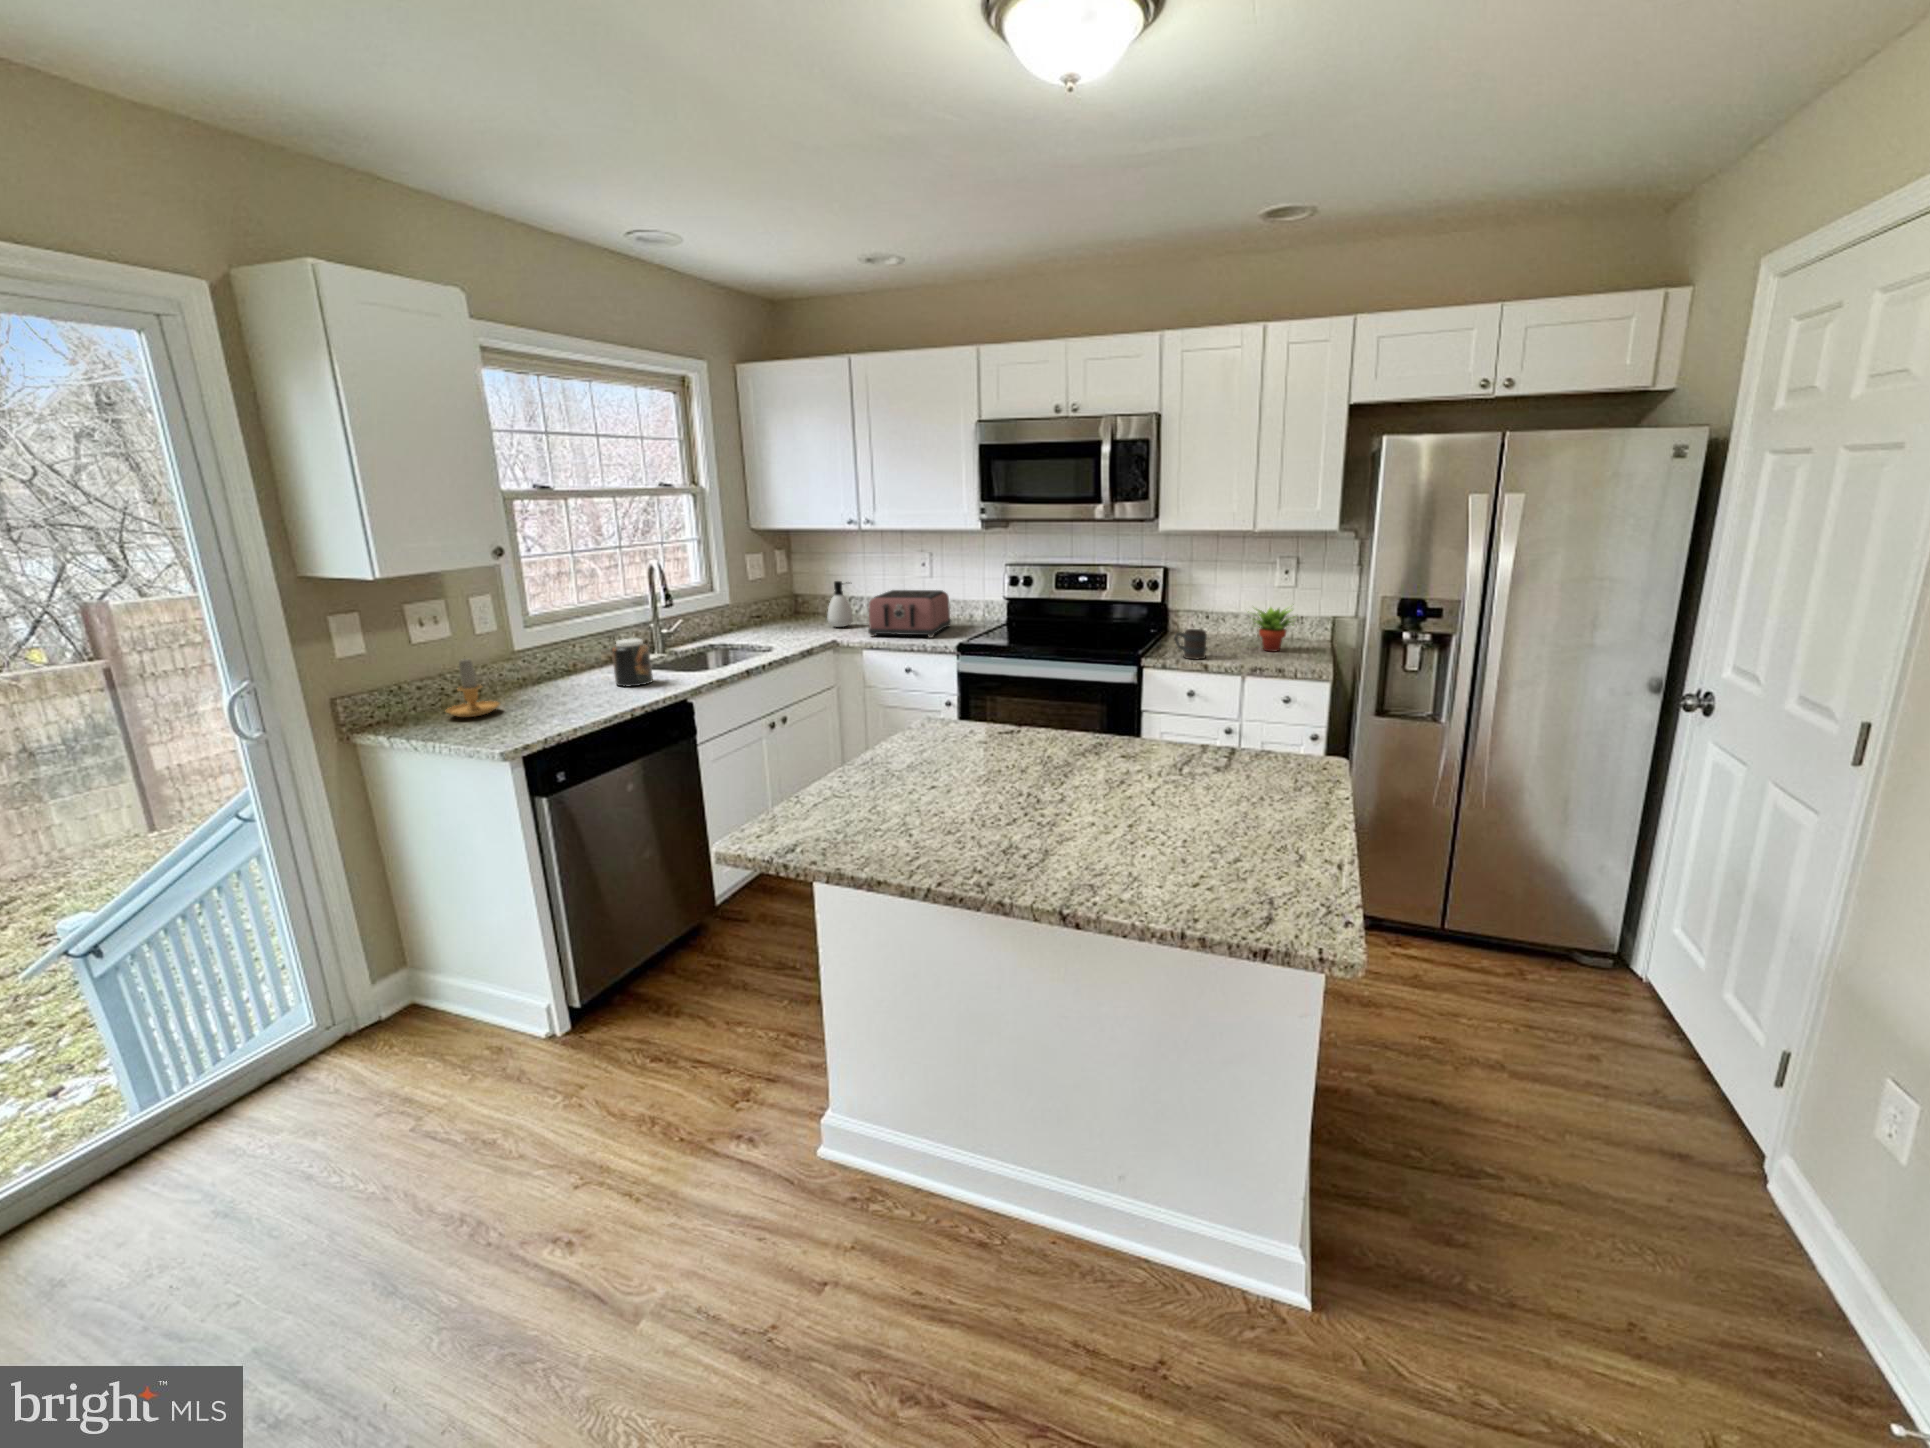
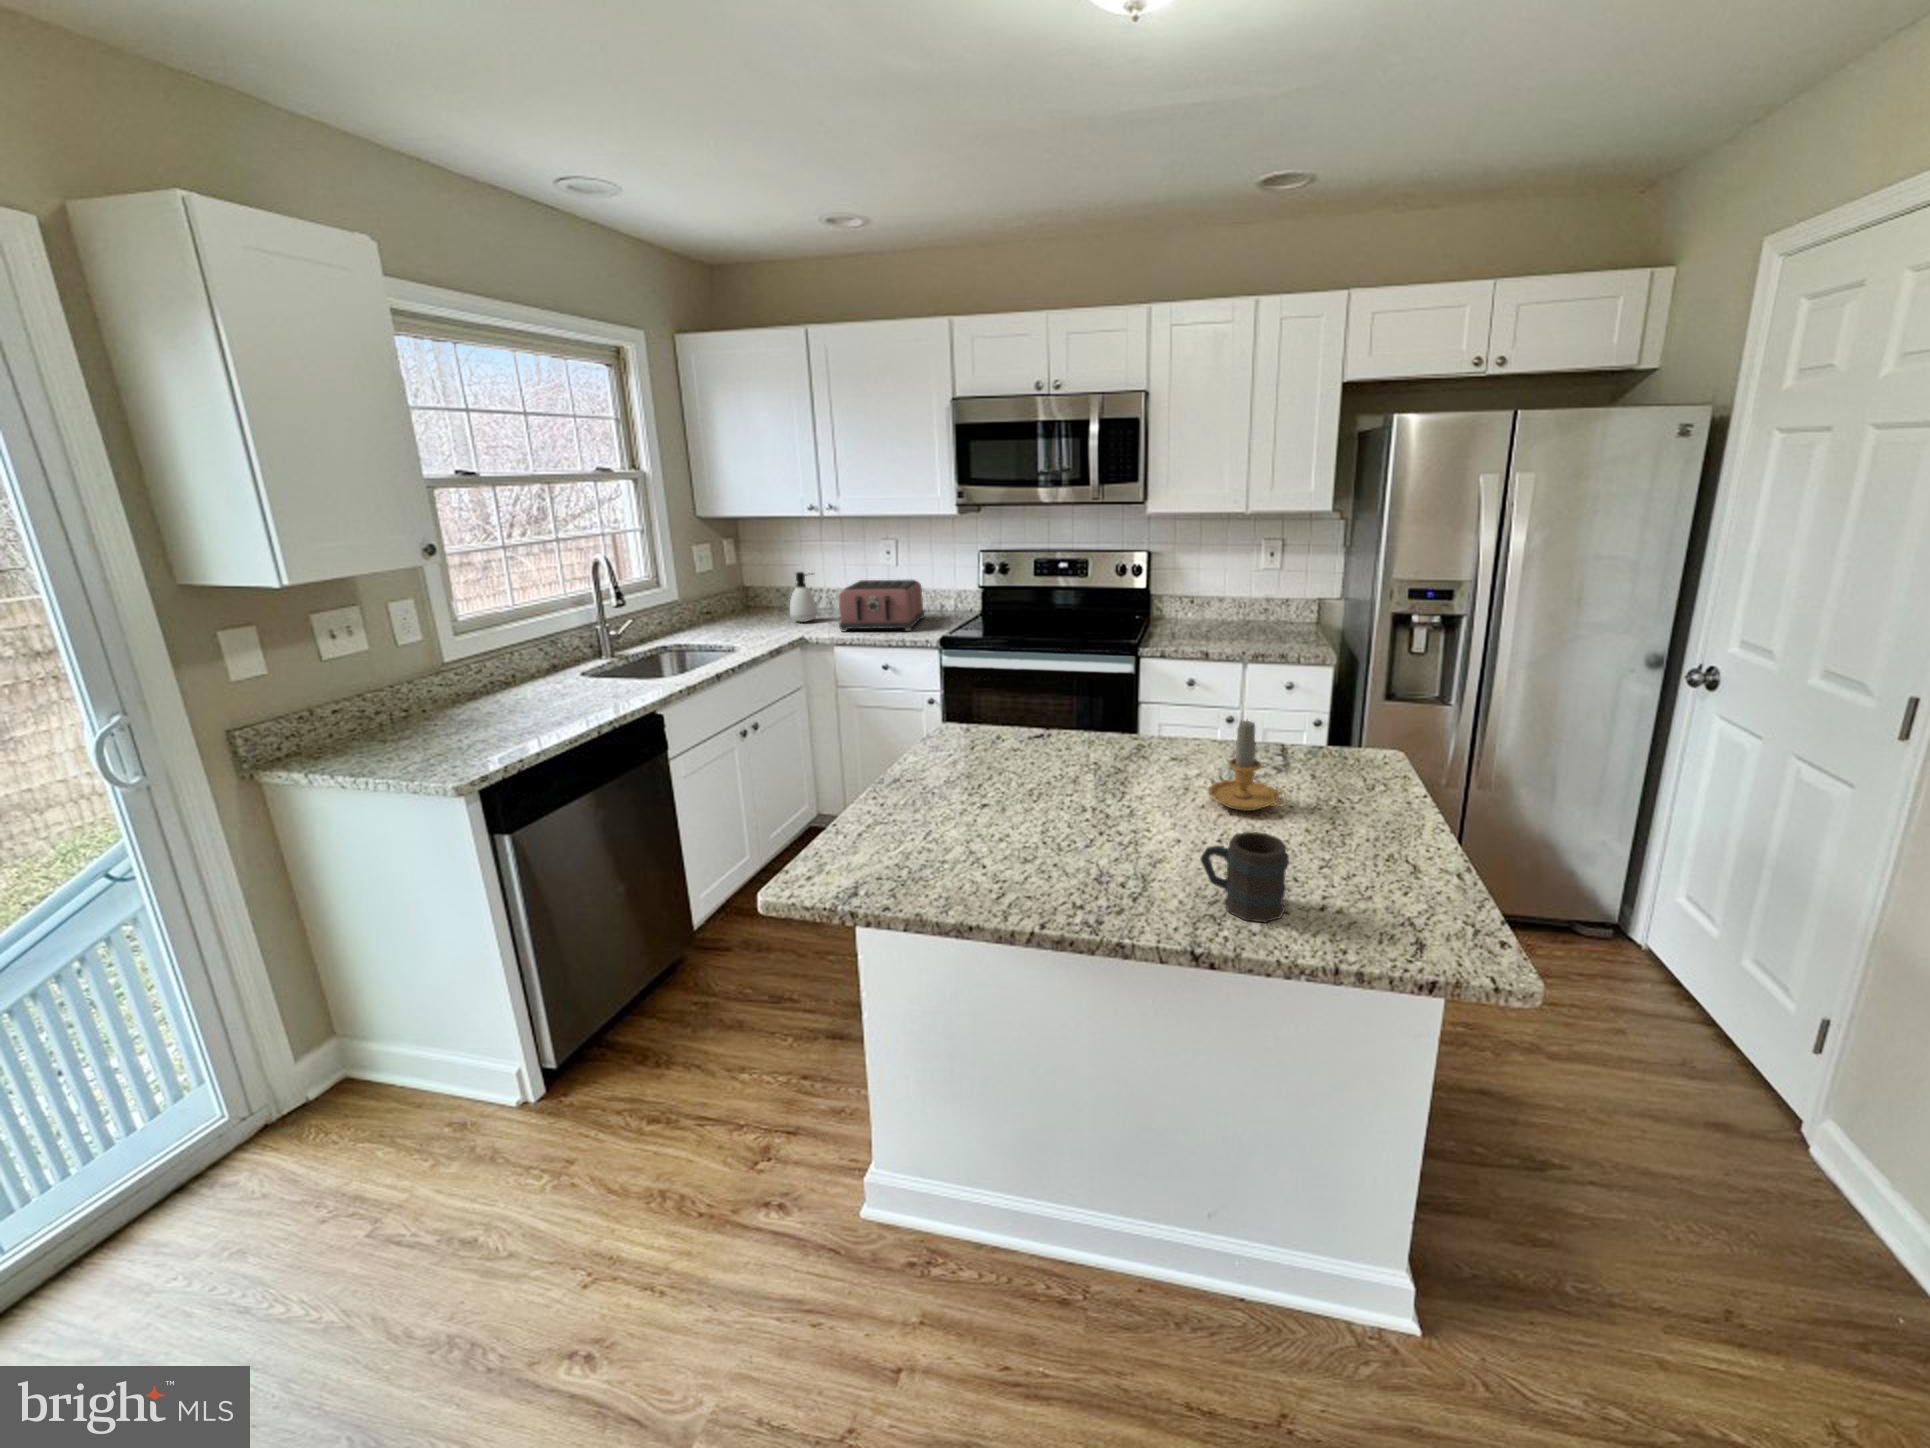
succulent plant: present [1252,607,1291,651] -> none [1239,586,1293,636]
mug: present [1174,629,1207,659] -> present [1200,832,1289,922]
jar: present [612,638,653,686] -> none [563,644,612,698]
candle: present [446,659,499,717] -> present [1208,720,1286,811]

